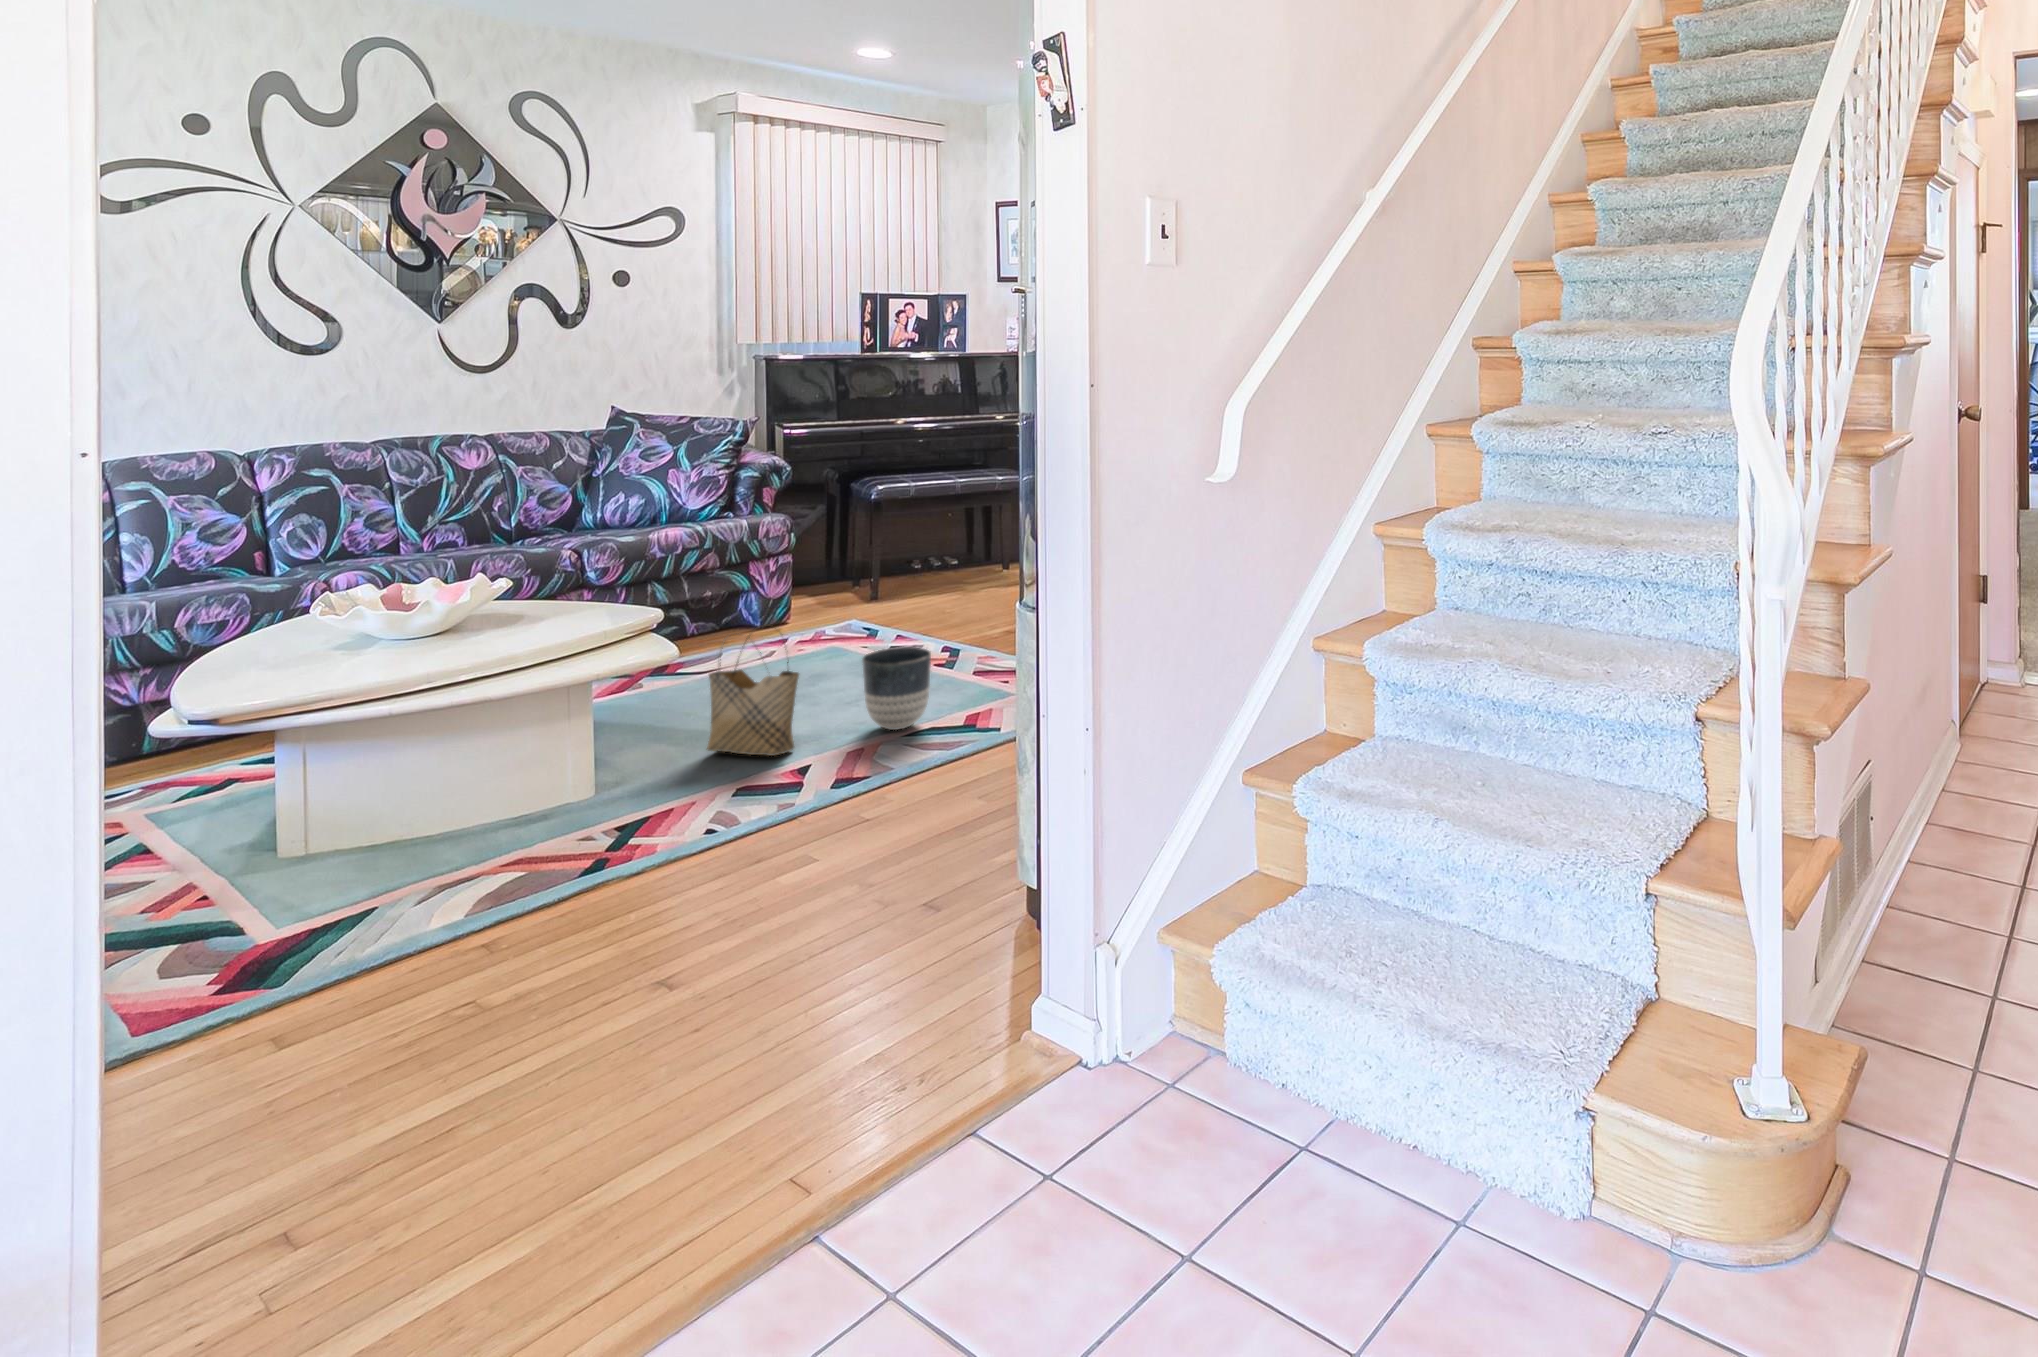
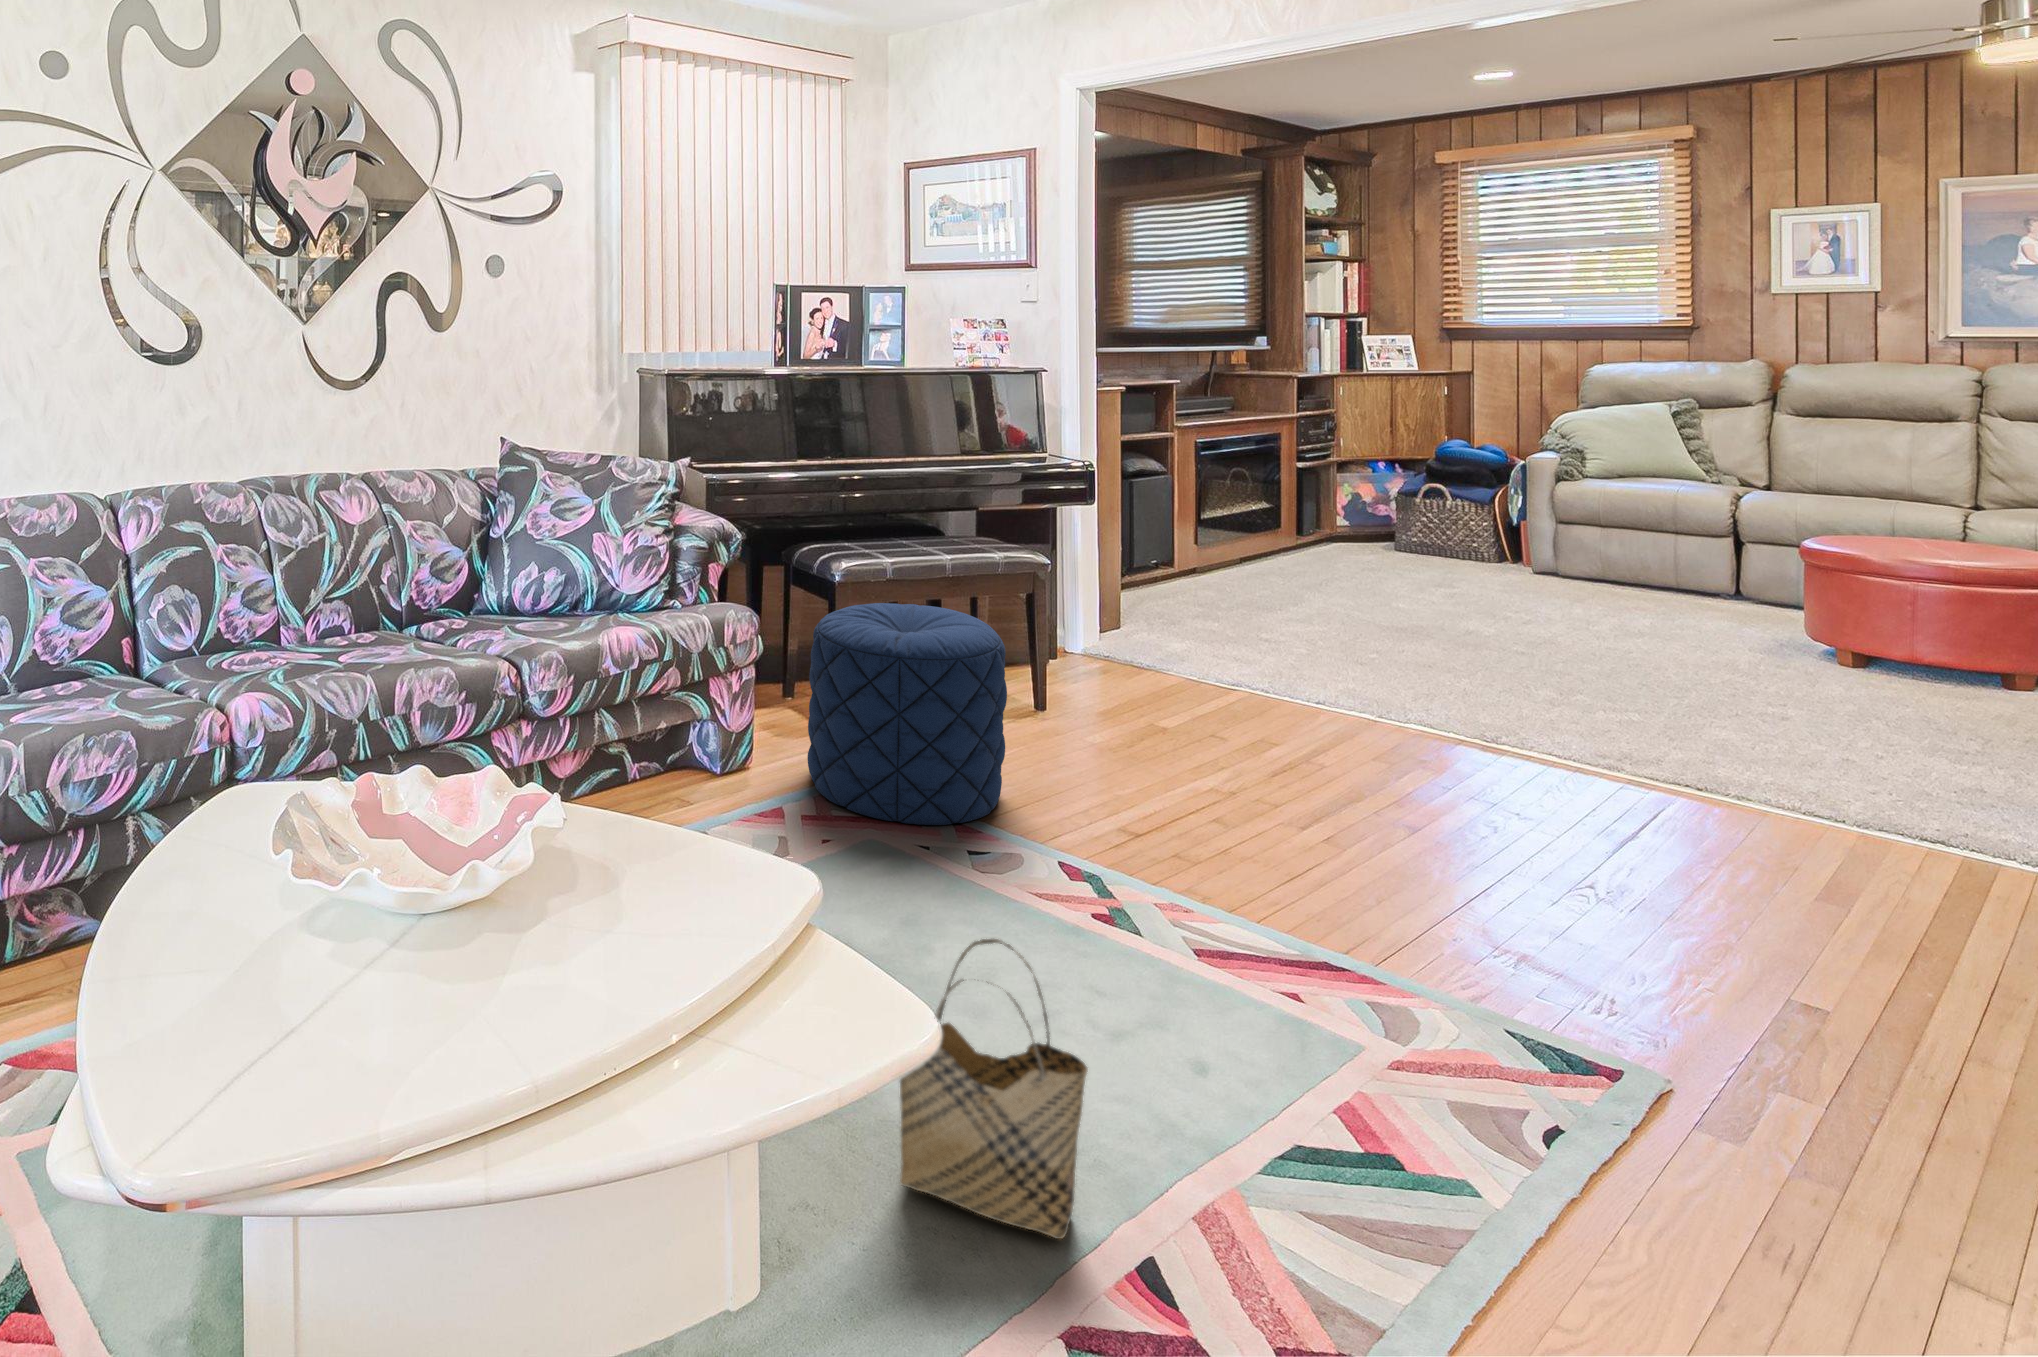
pouf: none [816,503,946,636] -> present [808,603,1007,825]
planter: present [862,647,931,730] -> none [1152,982,1301,1173]

